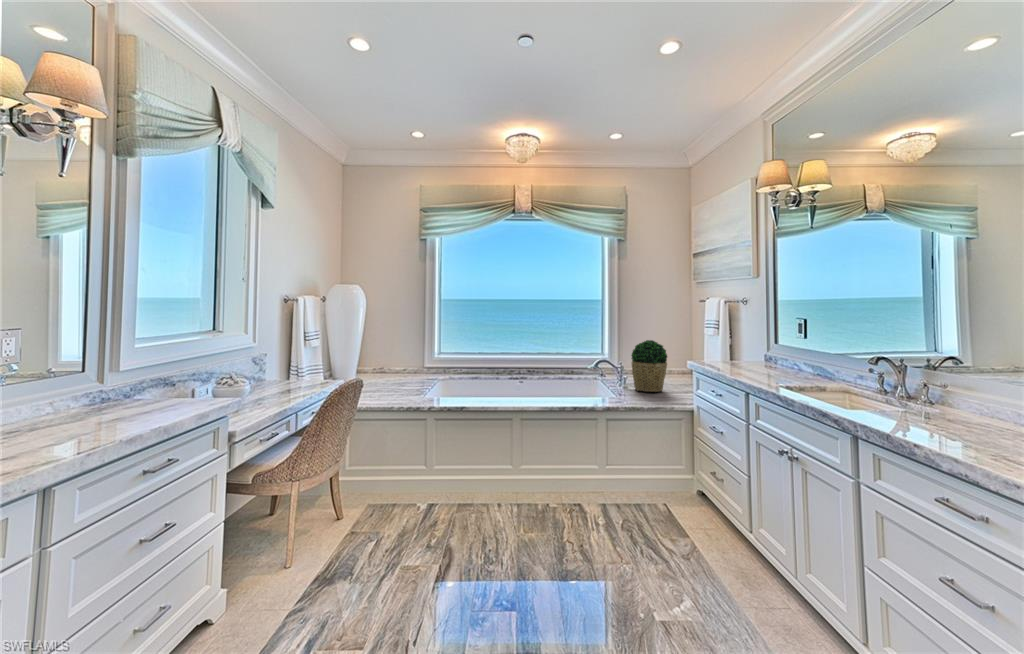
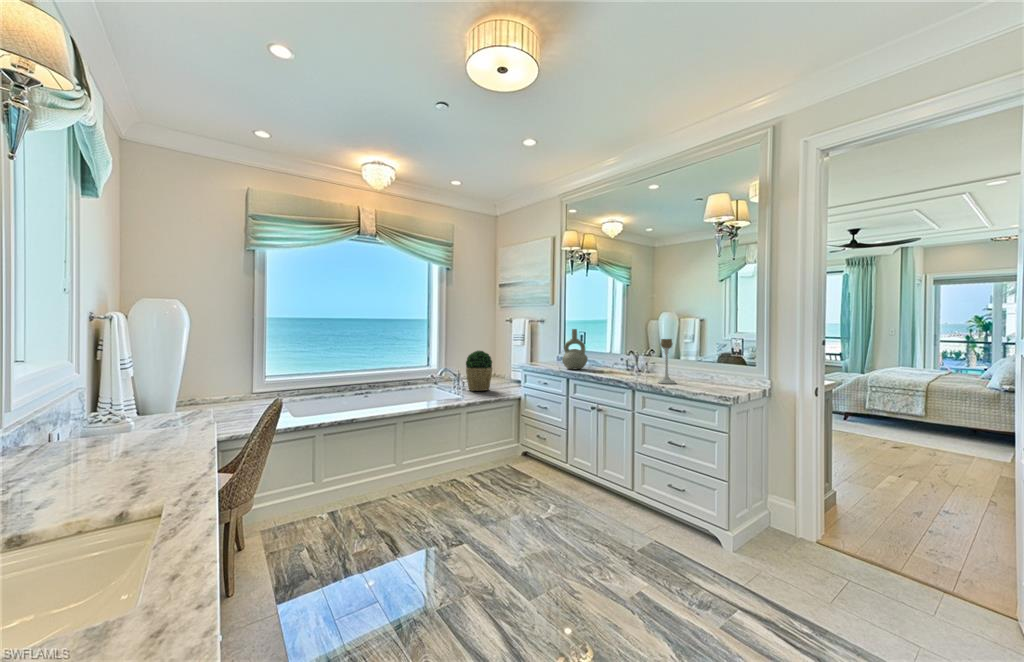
decorative vase: none [752,313,801,379] -> present [562,329,588,369]
candle holder: none [925,336,986,444] -> present [658,339,676,384]

